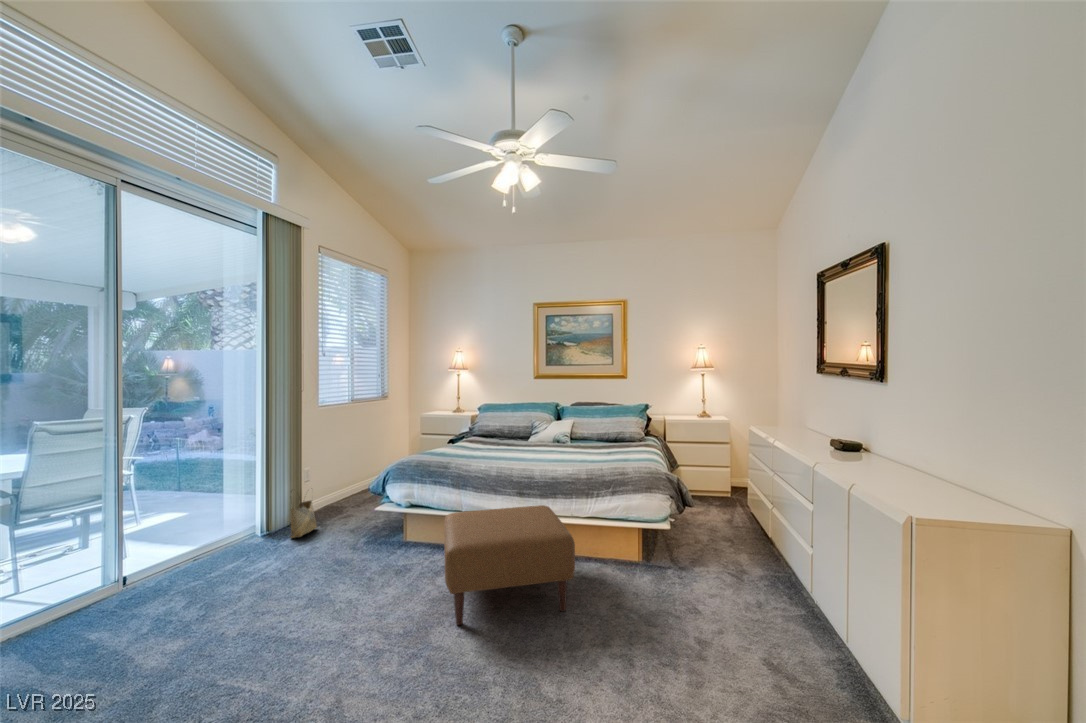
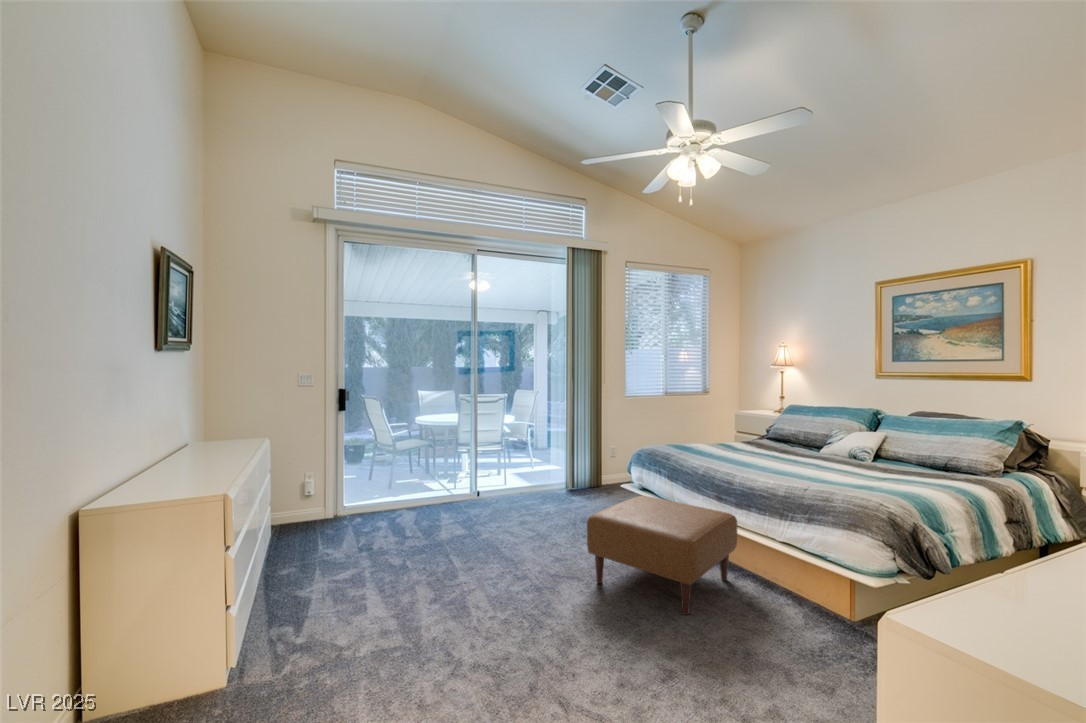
woven basket: present [290,491,317,538] -> none [586,455,609,493]

